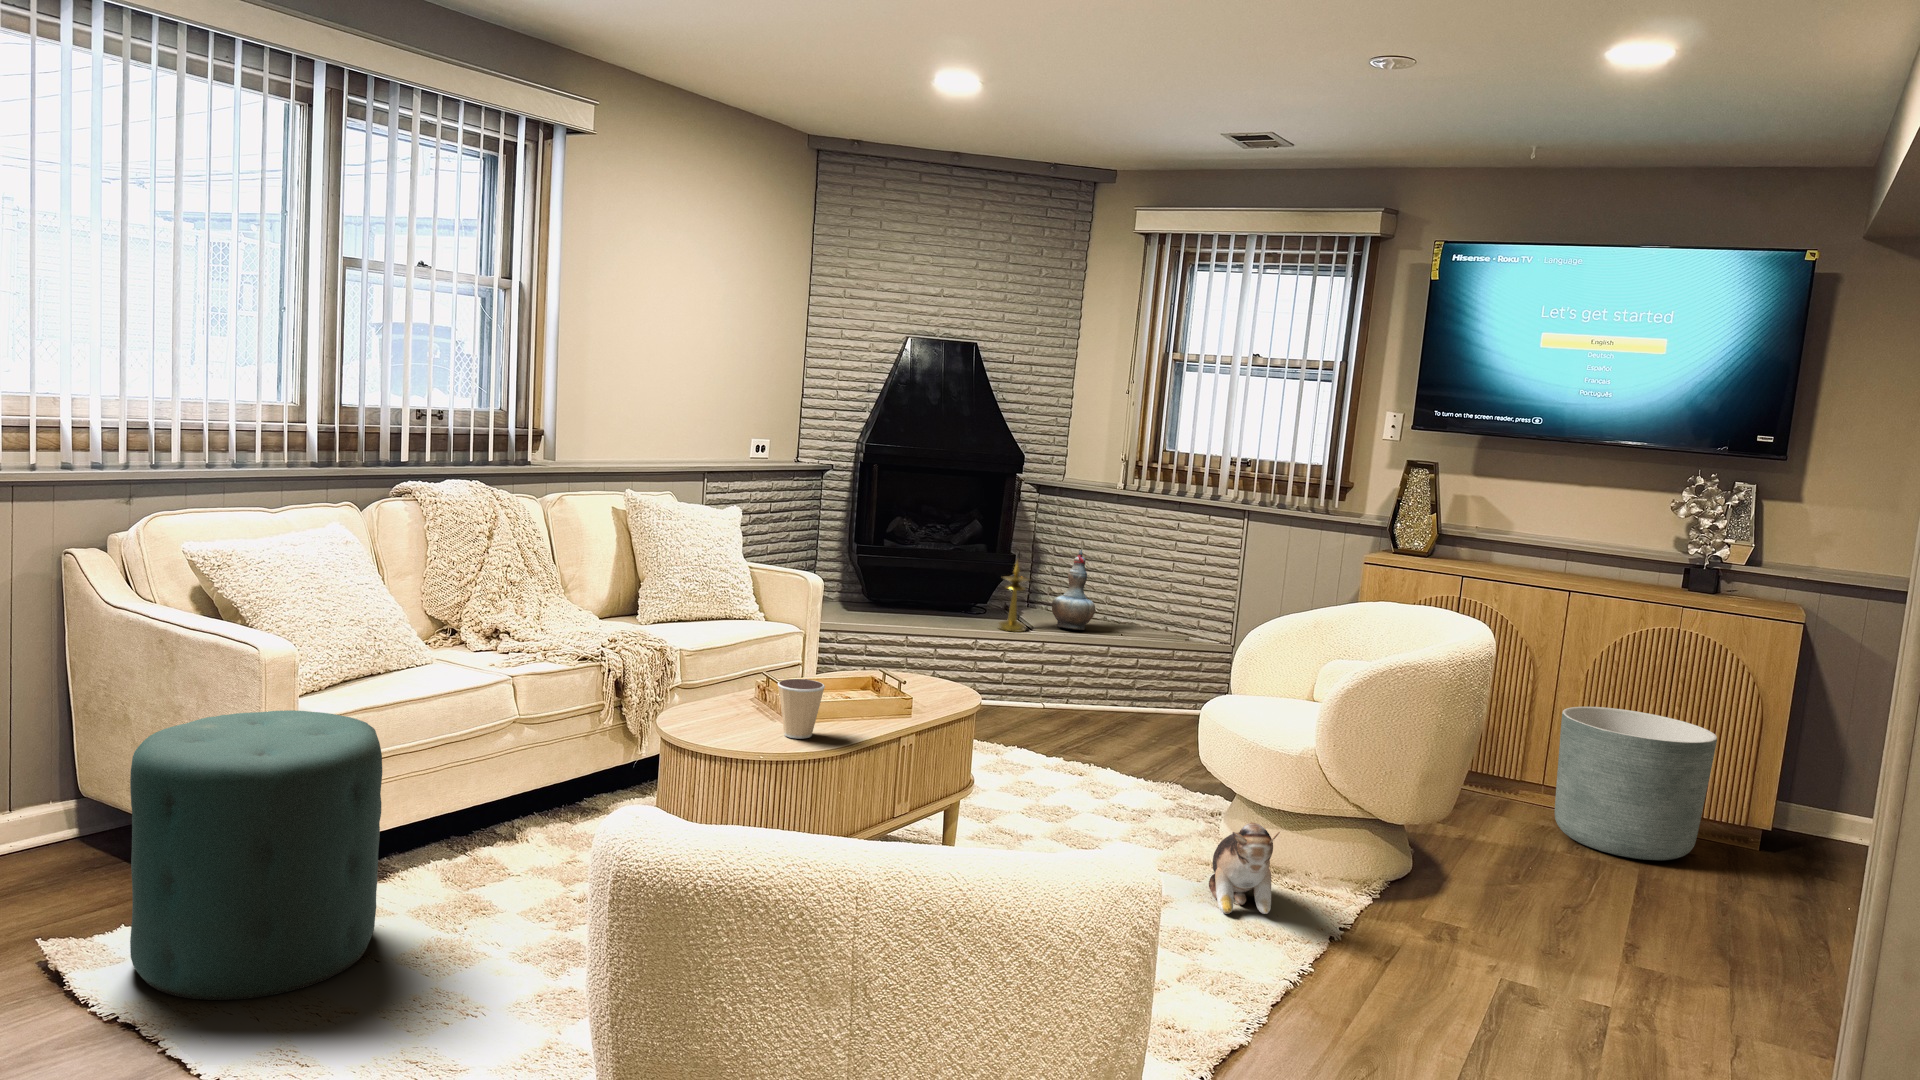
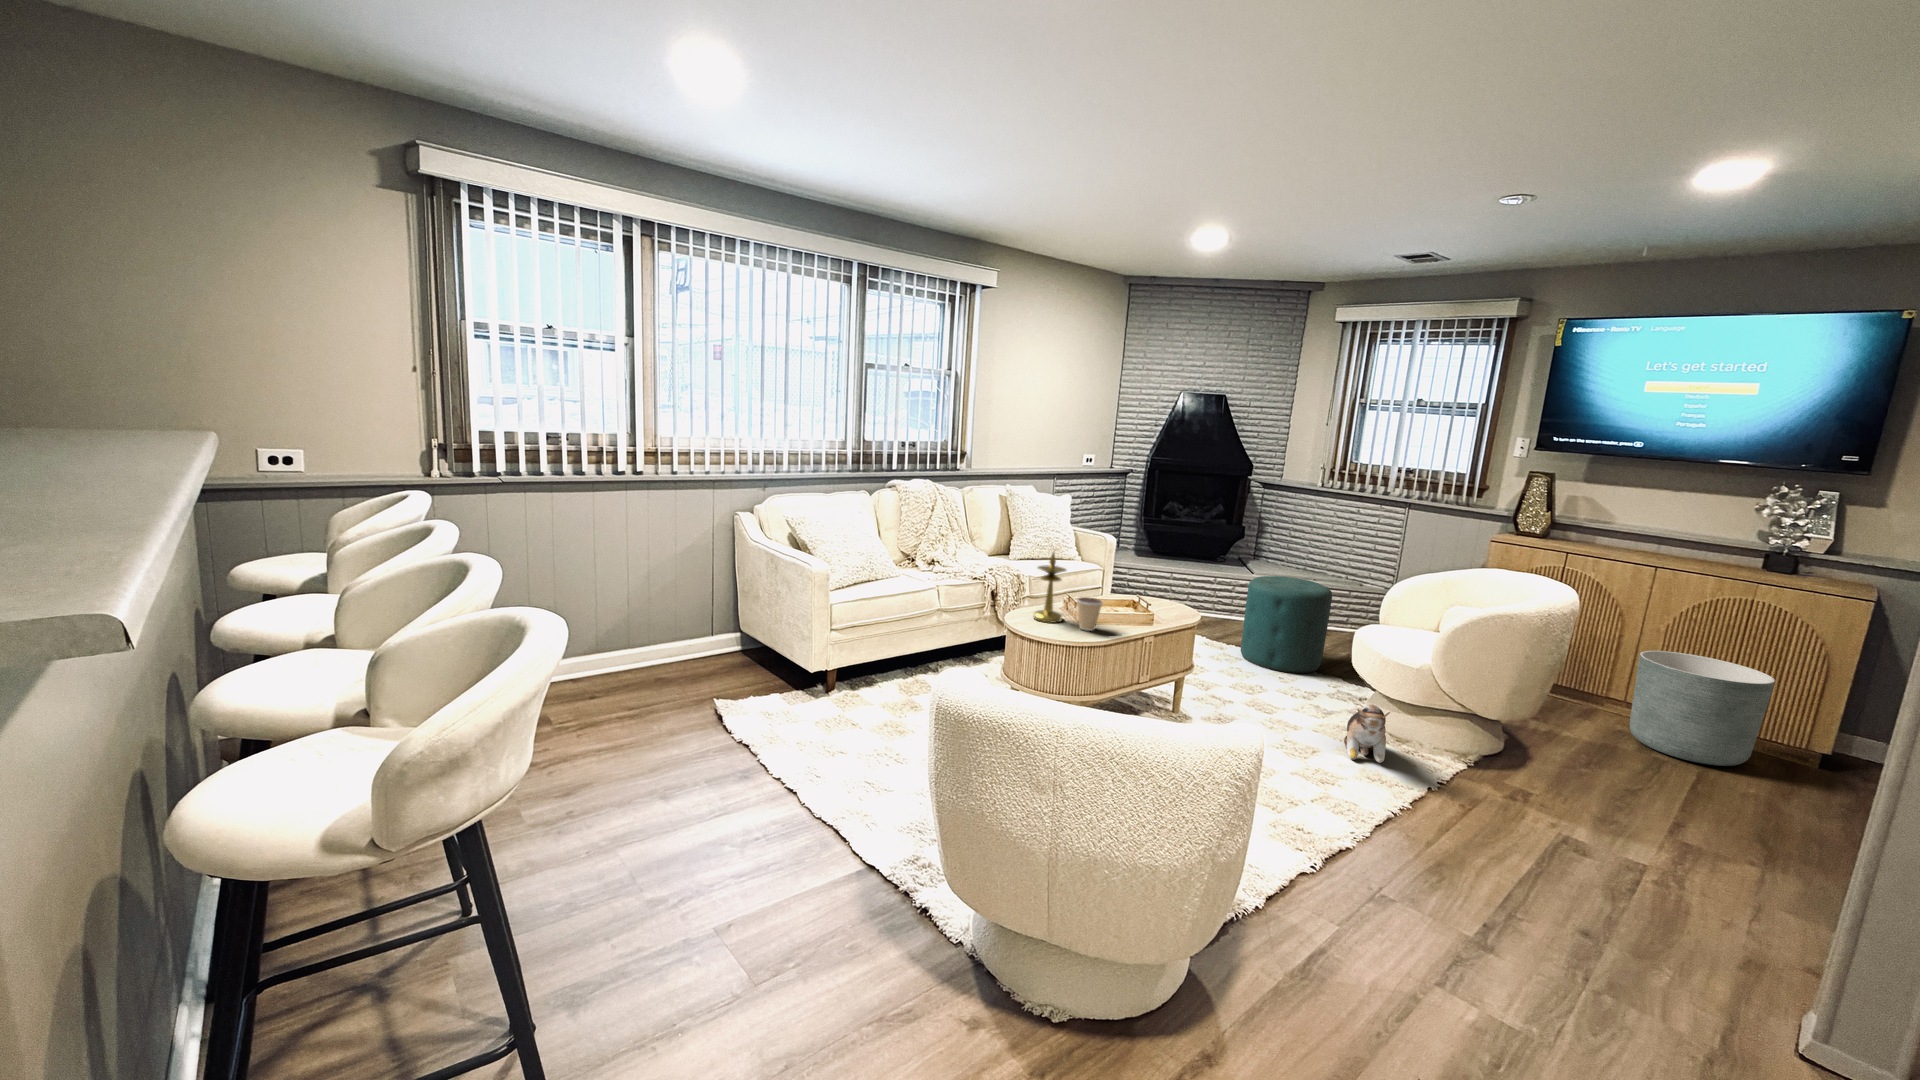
decorative vase: present [1052,549,1095,630] -> none [1267,526,1297,577]
candlestick: present [998,562,1029,631] -> present [1034,552,1066,623]
ottoman: present [130,710,382,1000] -> present [1241,576,1332,673]

